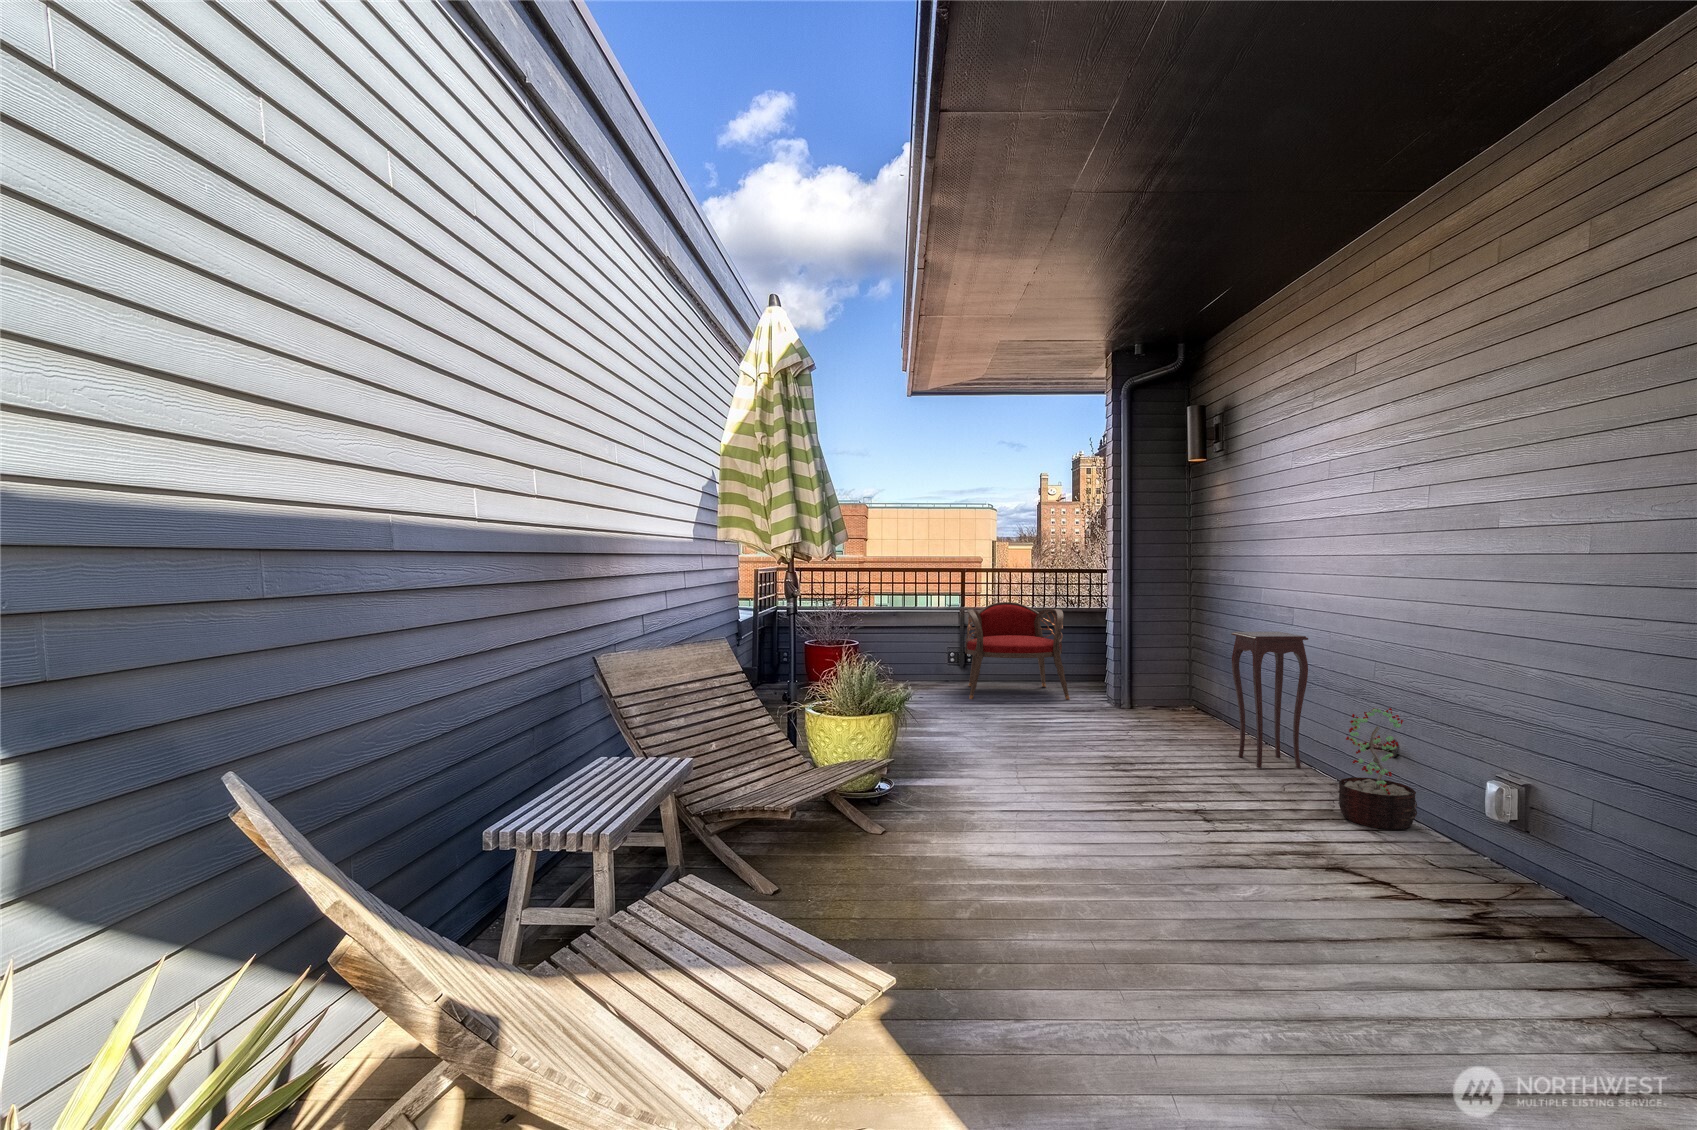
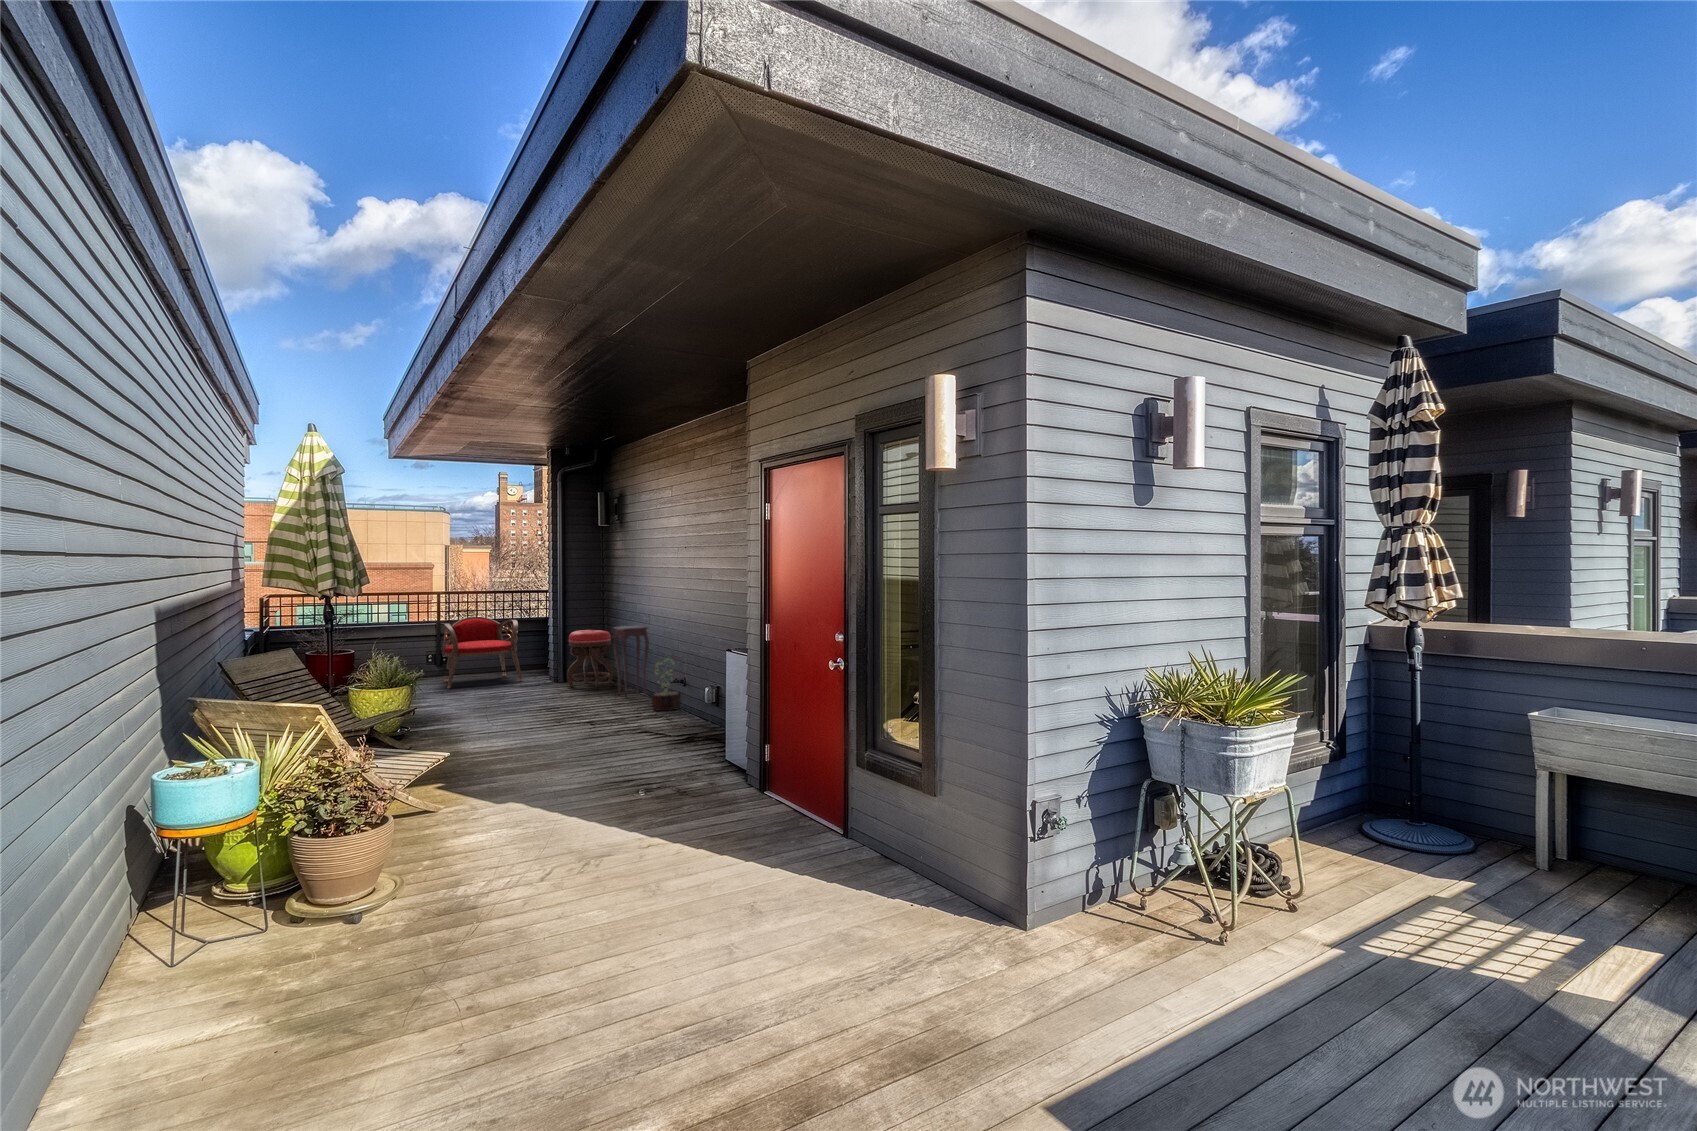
stool: none [1139,632,1217,730] -> present [567,630,614,688]

